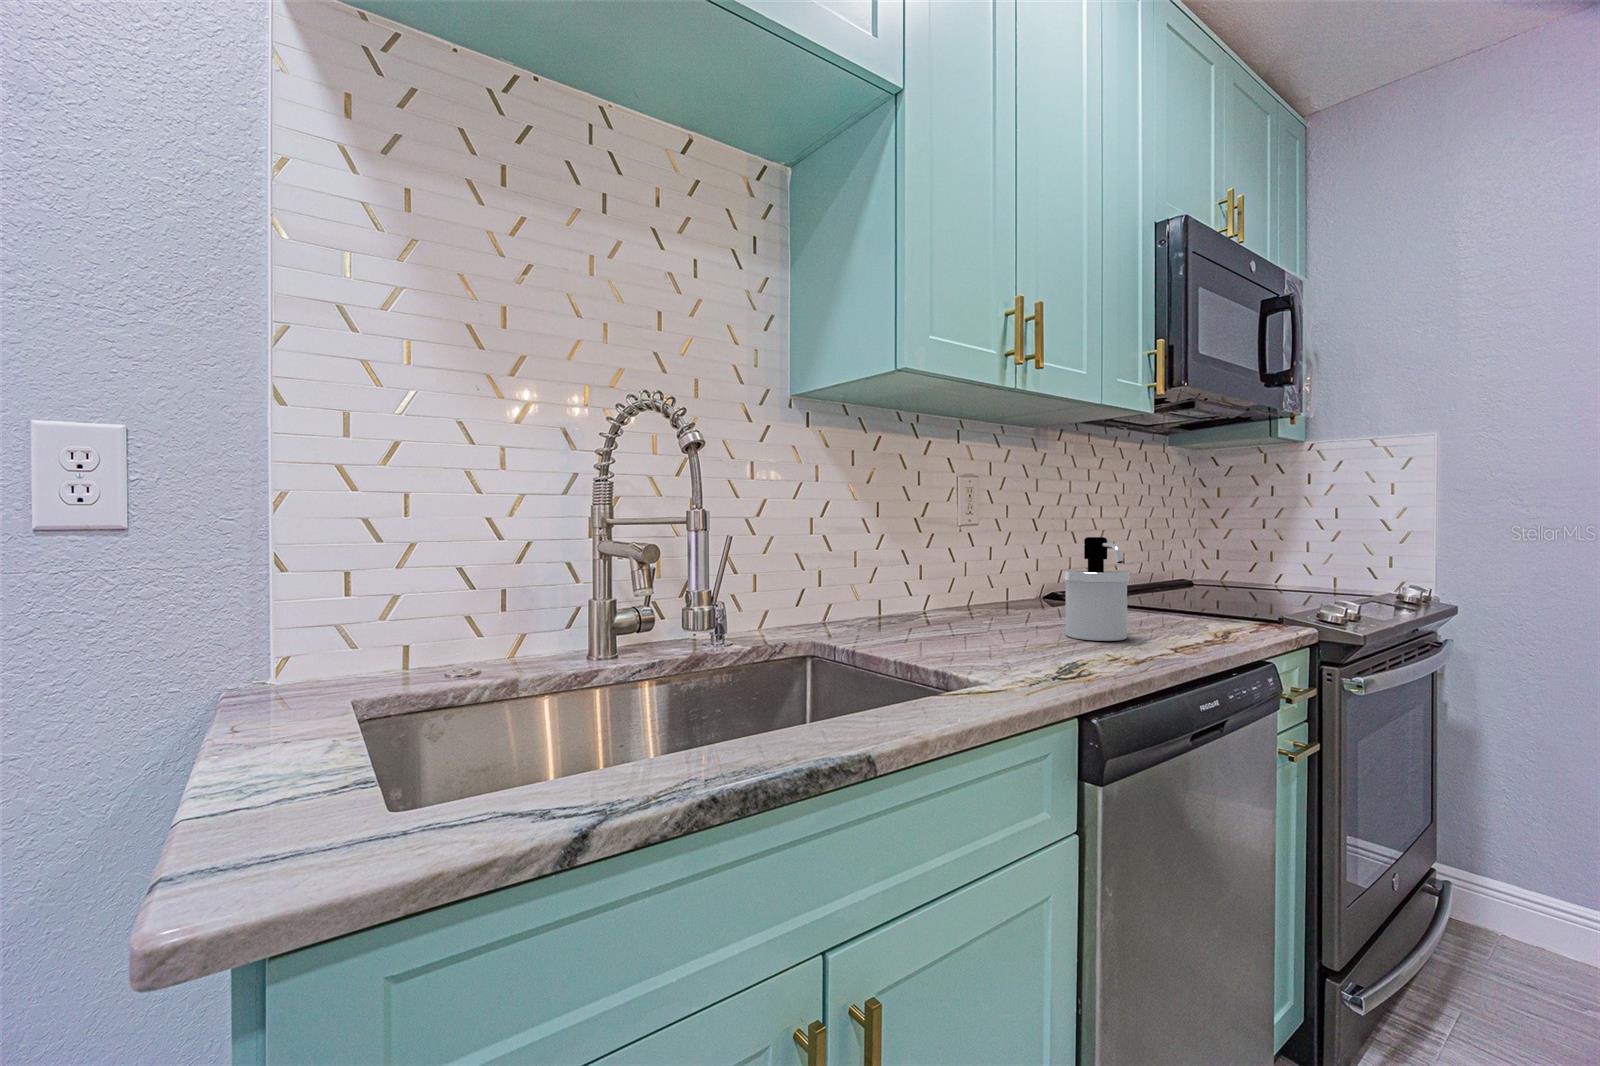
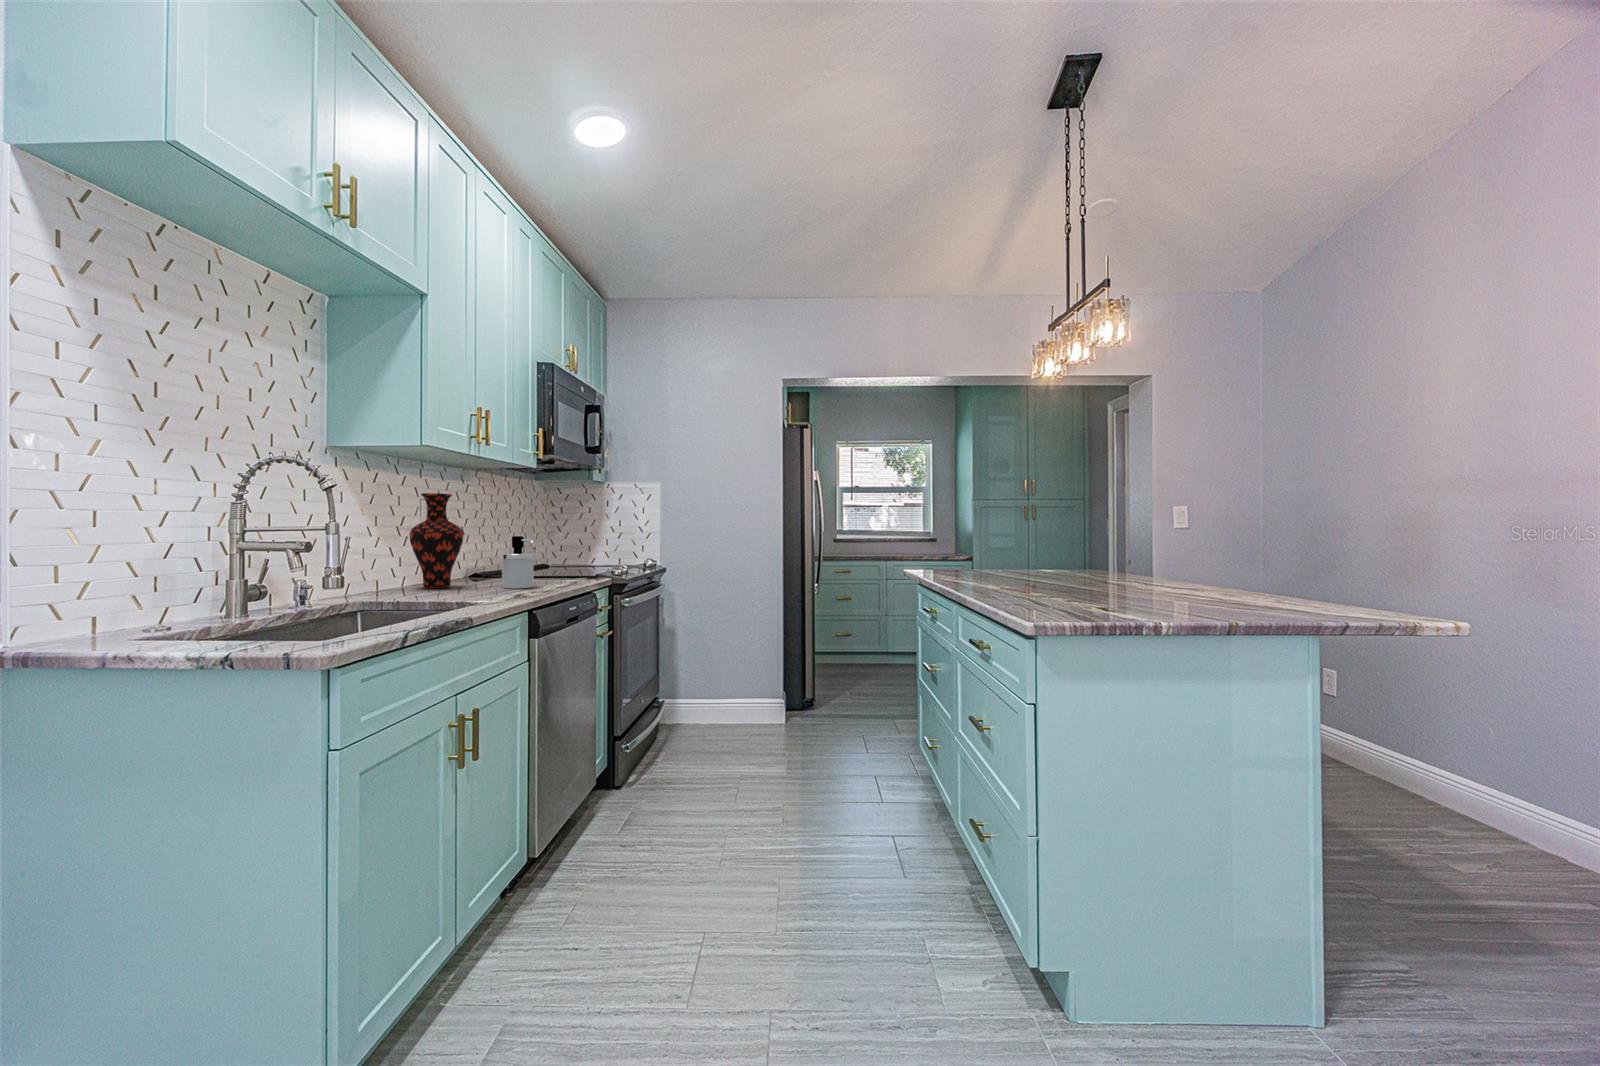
vase: none [917,462,1000,626] -> present [410,493,463,588]

